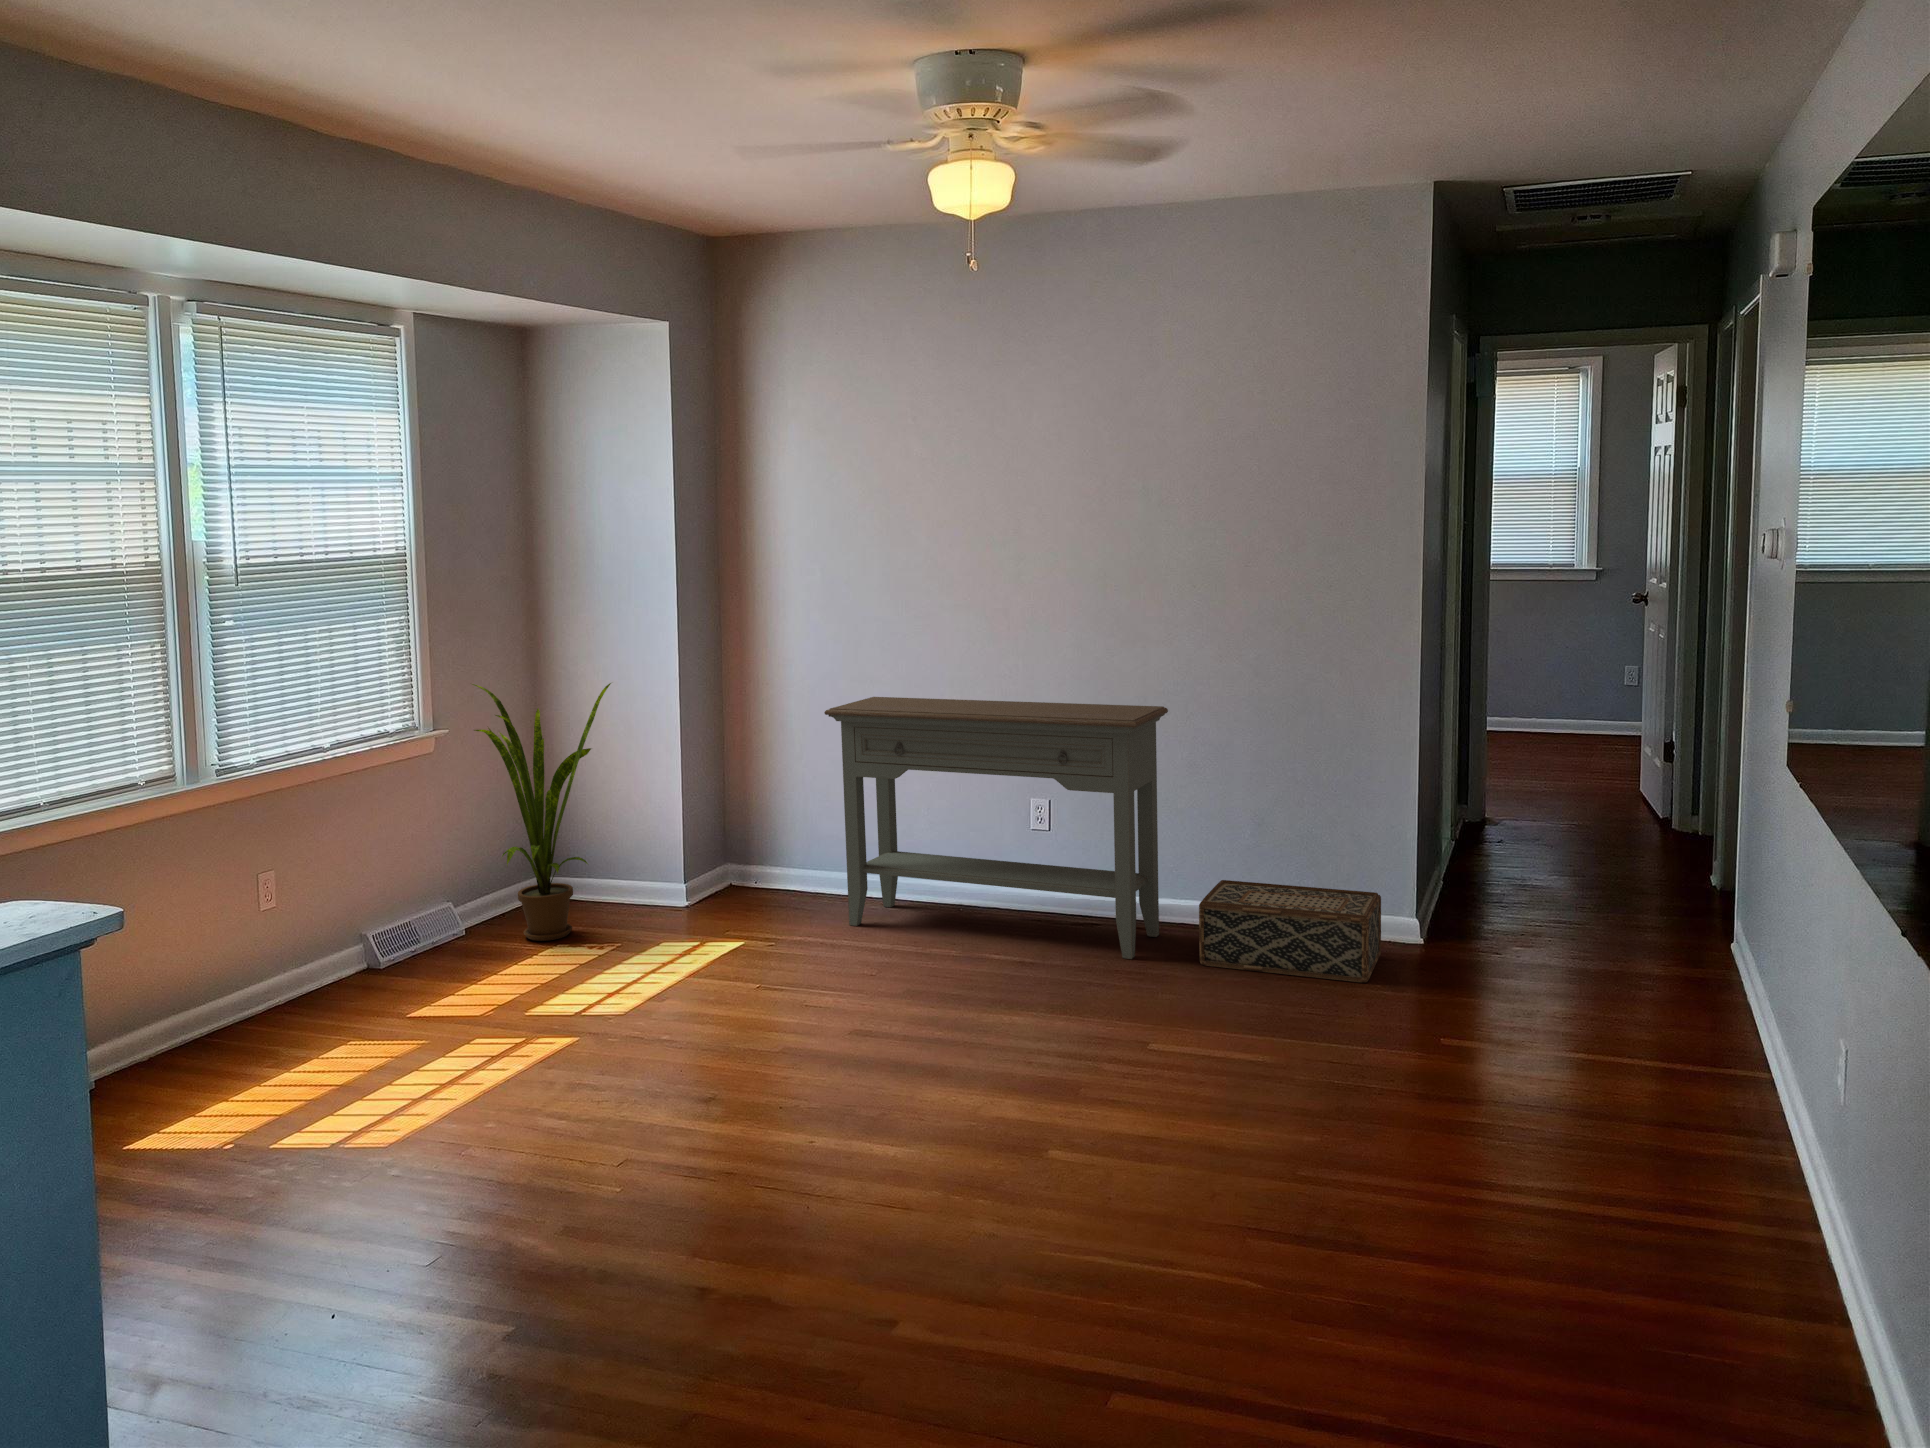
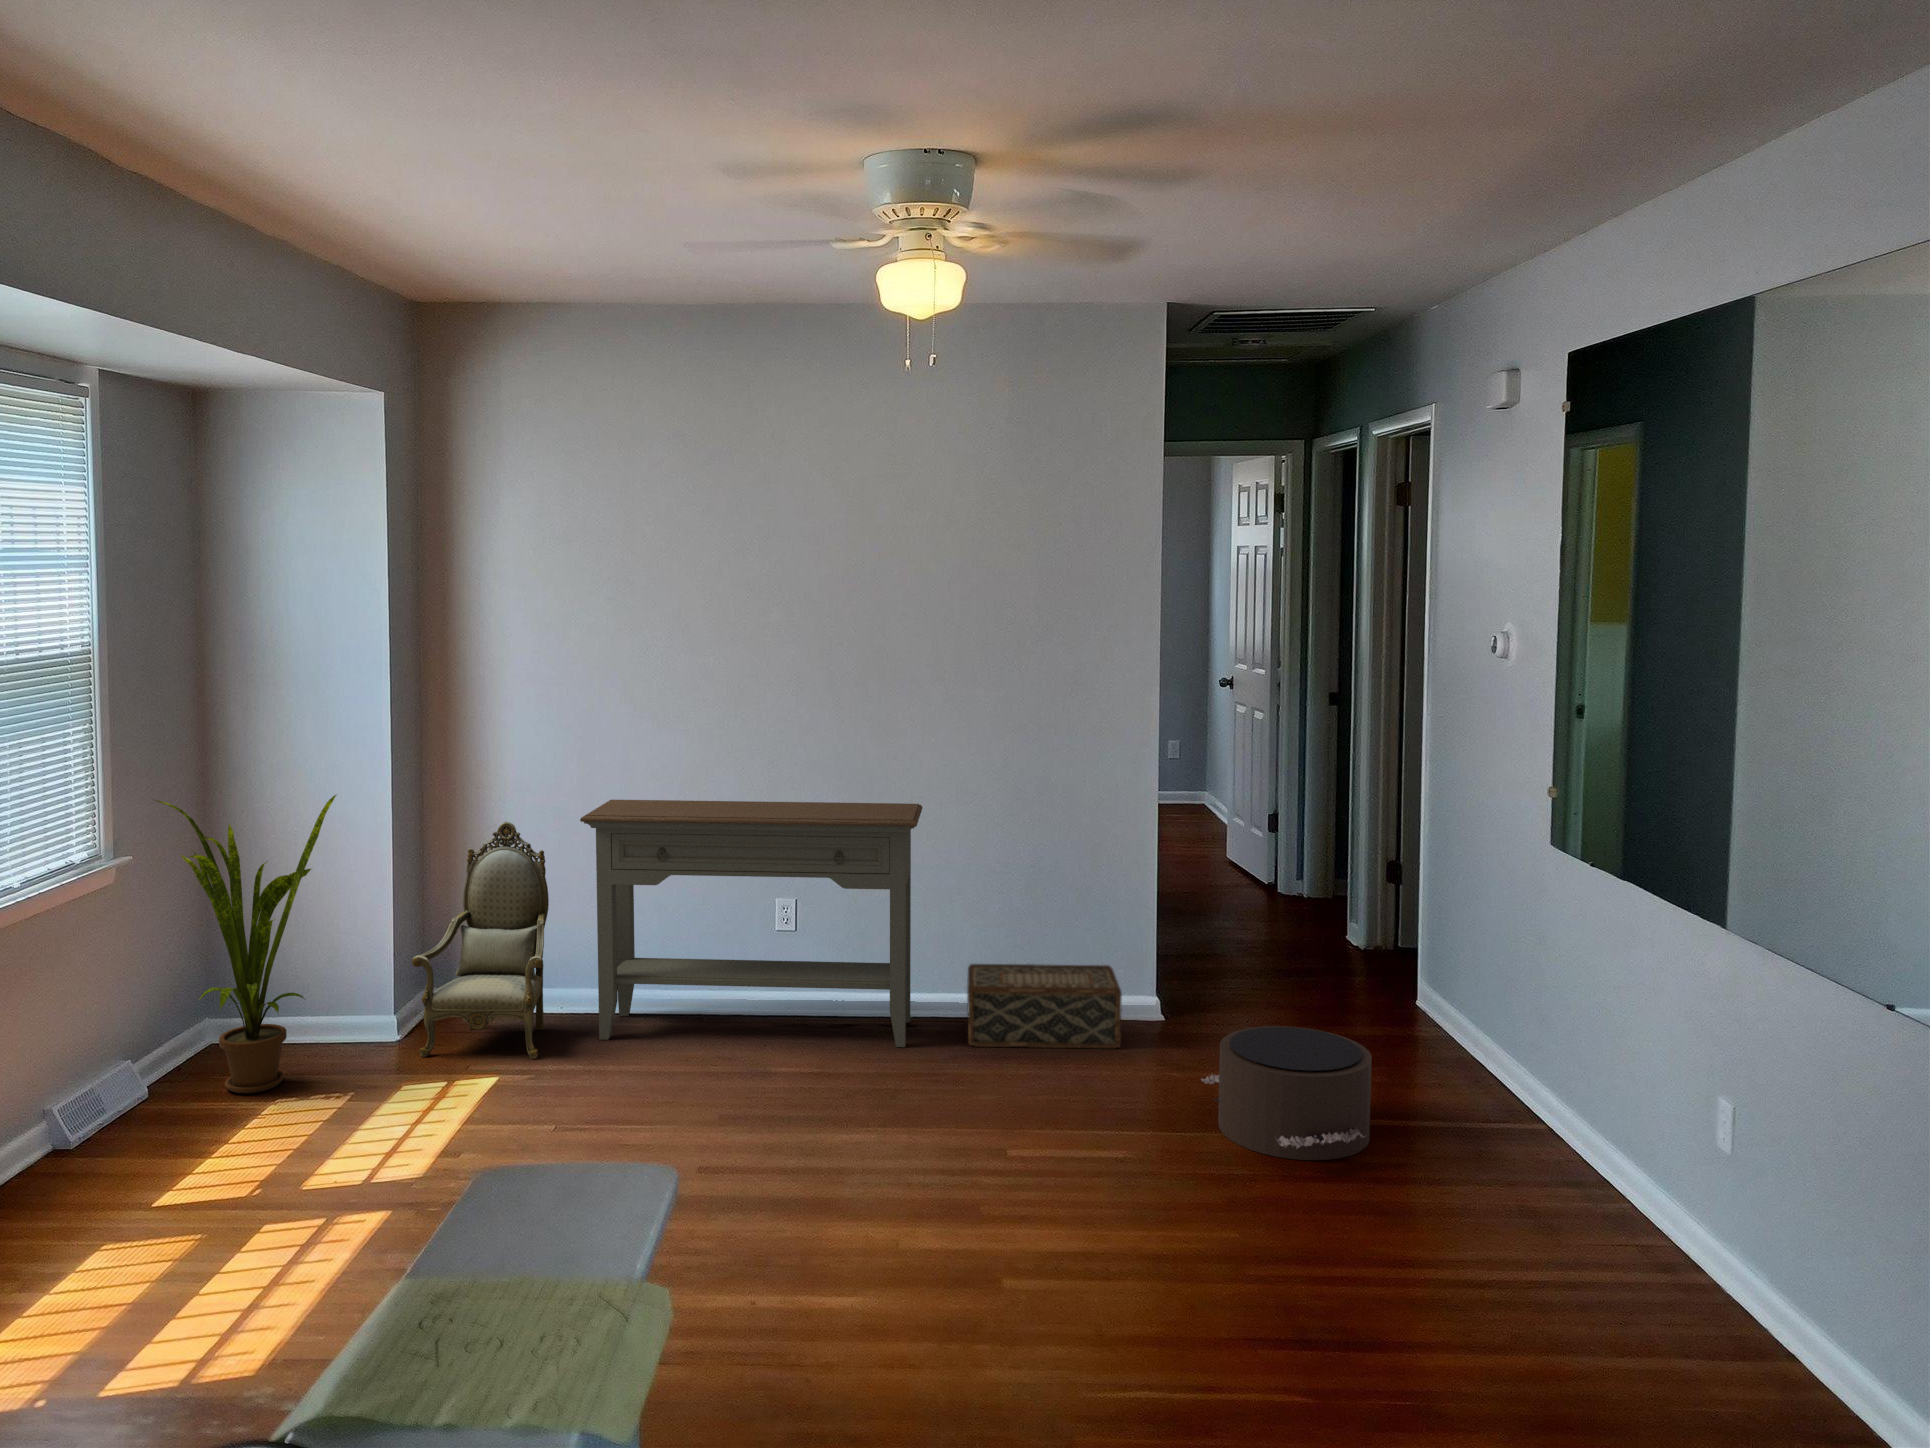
armchair: none [663,651,811,936] -> present [412,822,549,1059]
pouf: none [1411,967,1604,1125] -> present [1201,1026,1372,1160]

